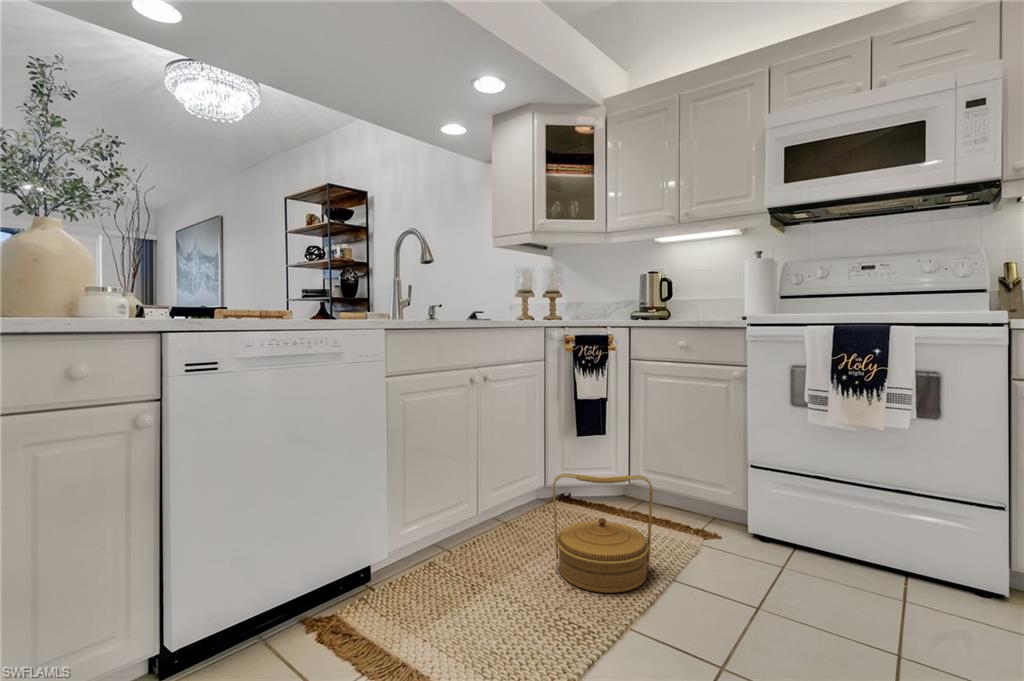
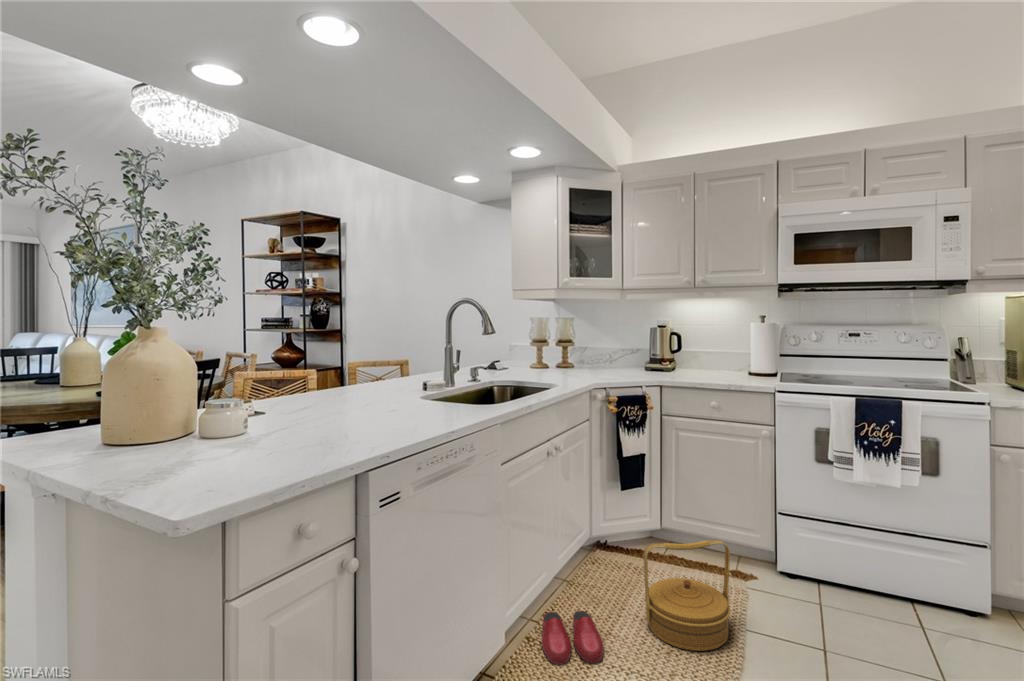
slippers: none [432,542,500,588] -> present [542,611,604,665]

